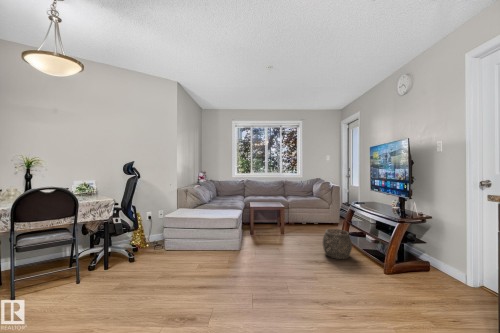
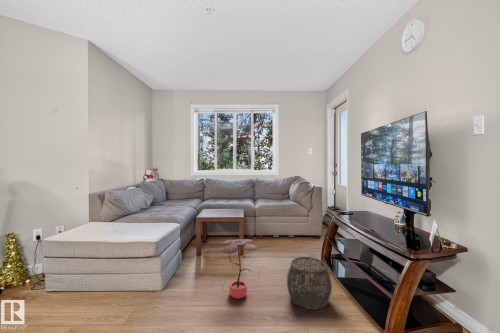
potted plant: none [278,217,304,254] -> present [220,239,258,299]

